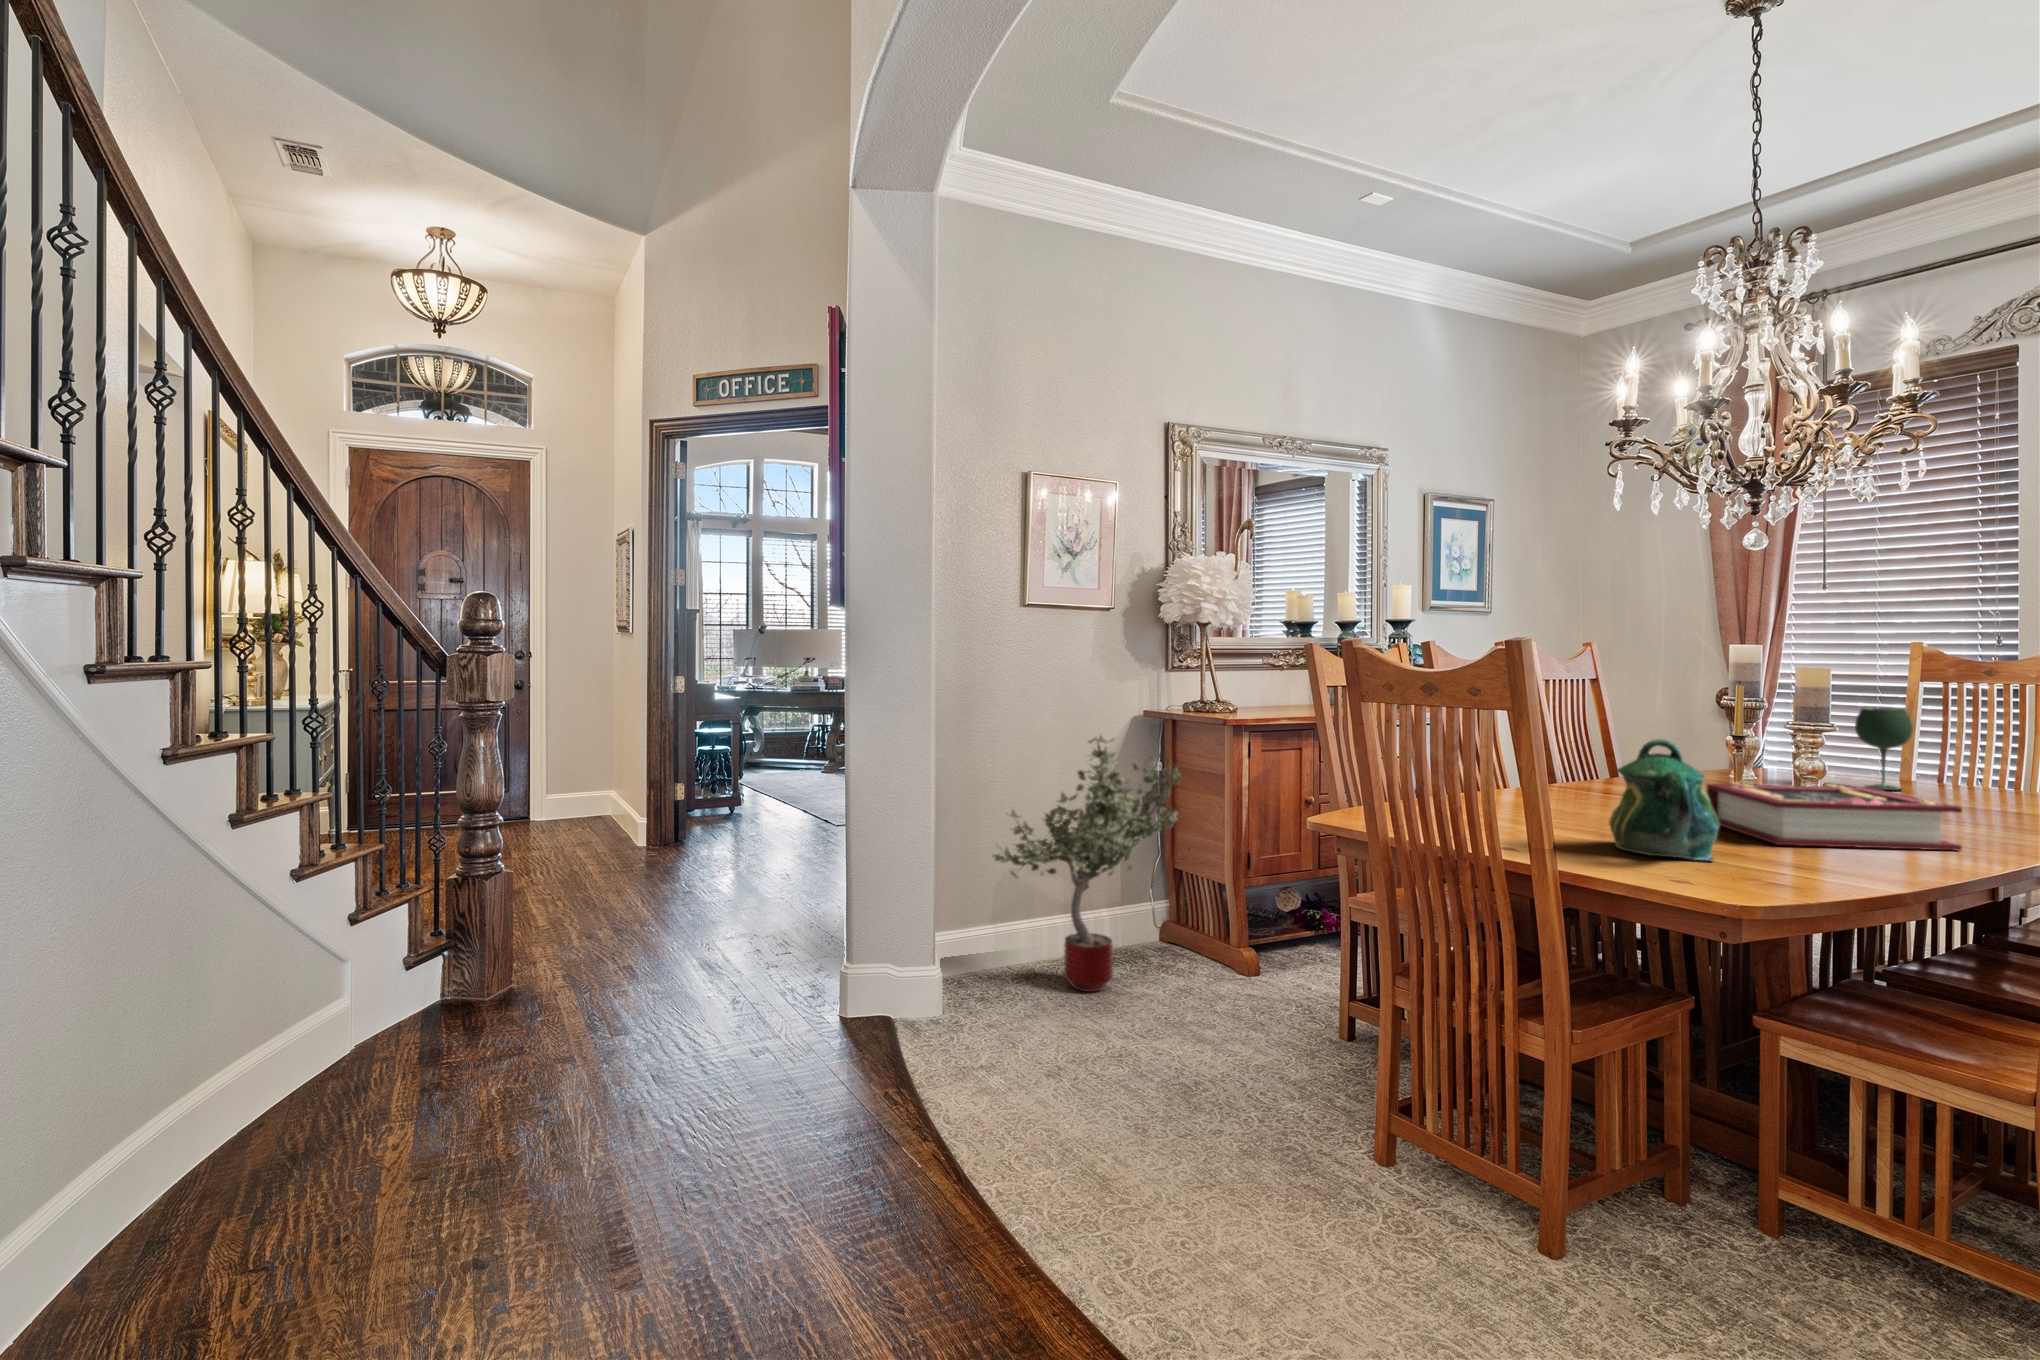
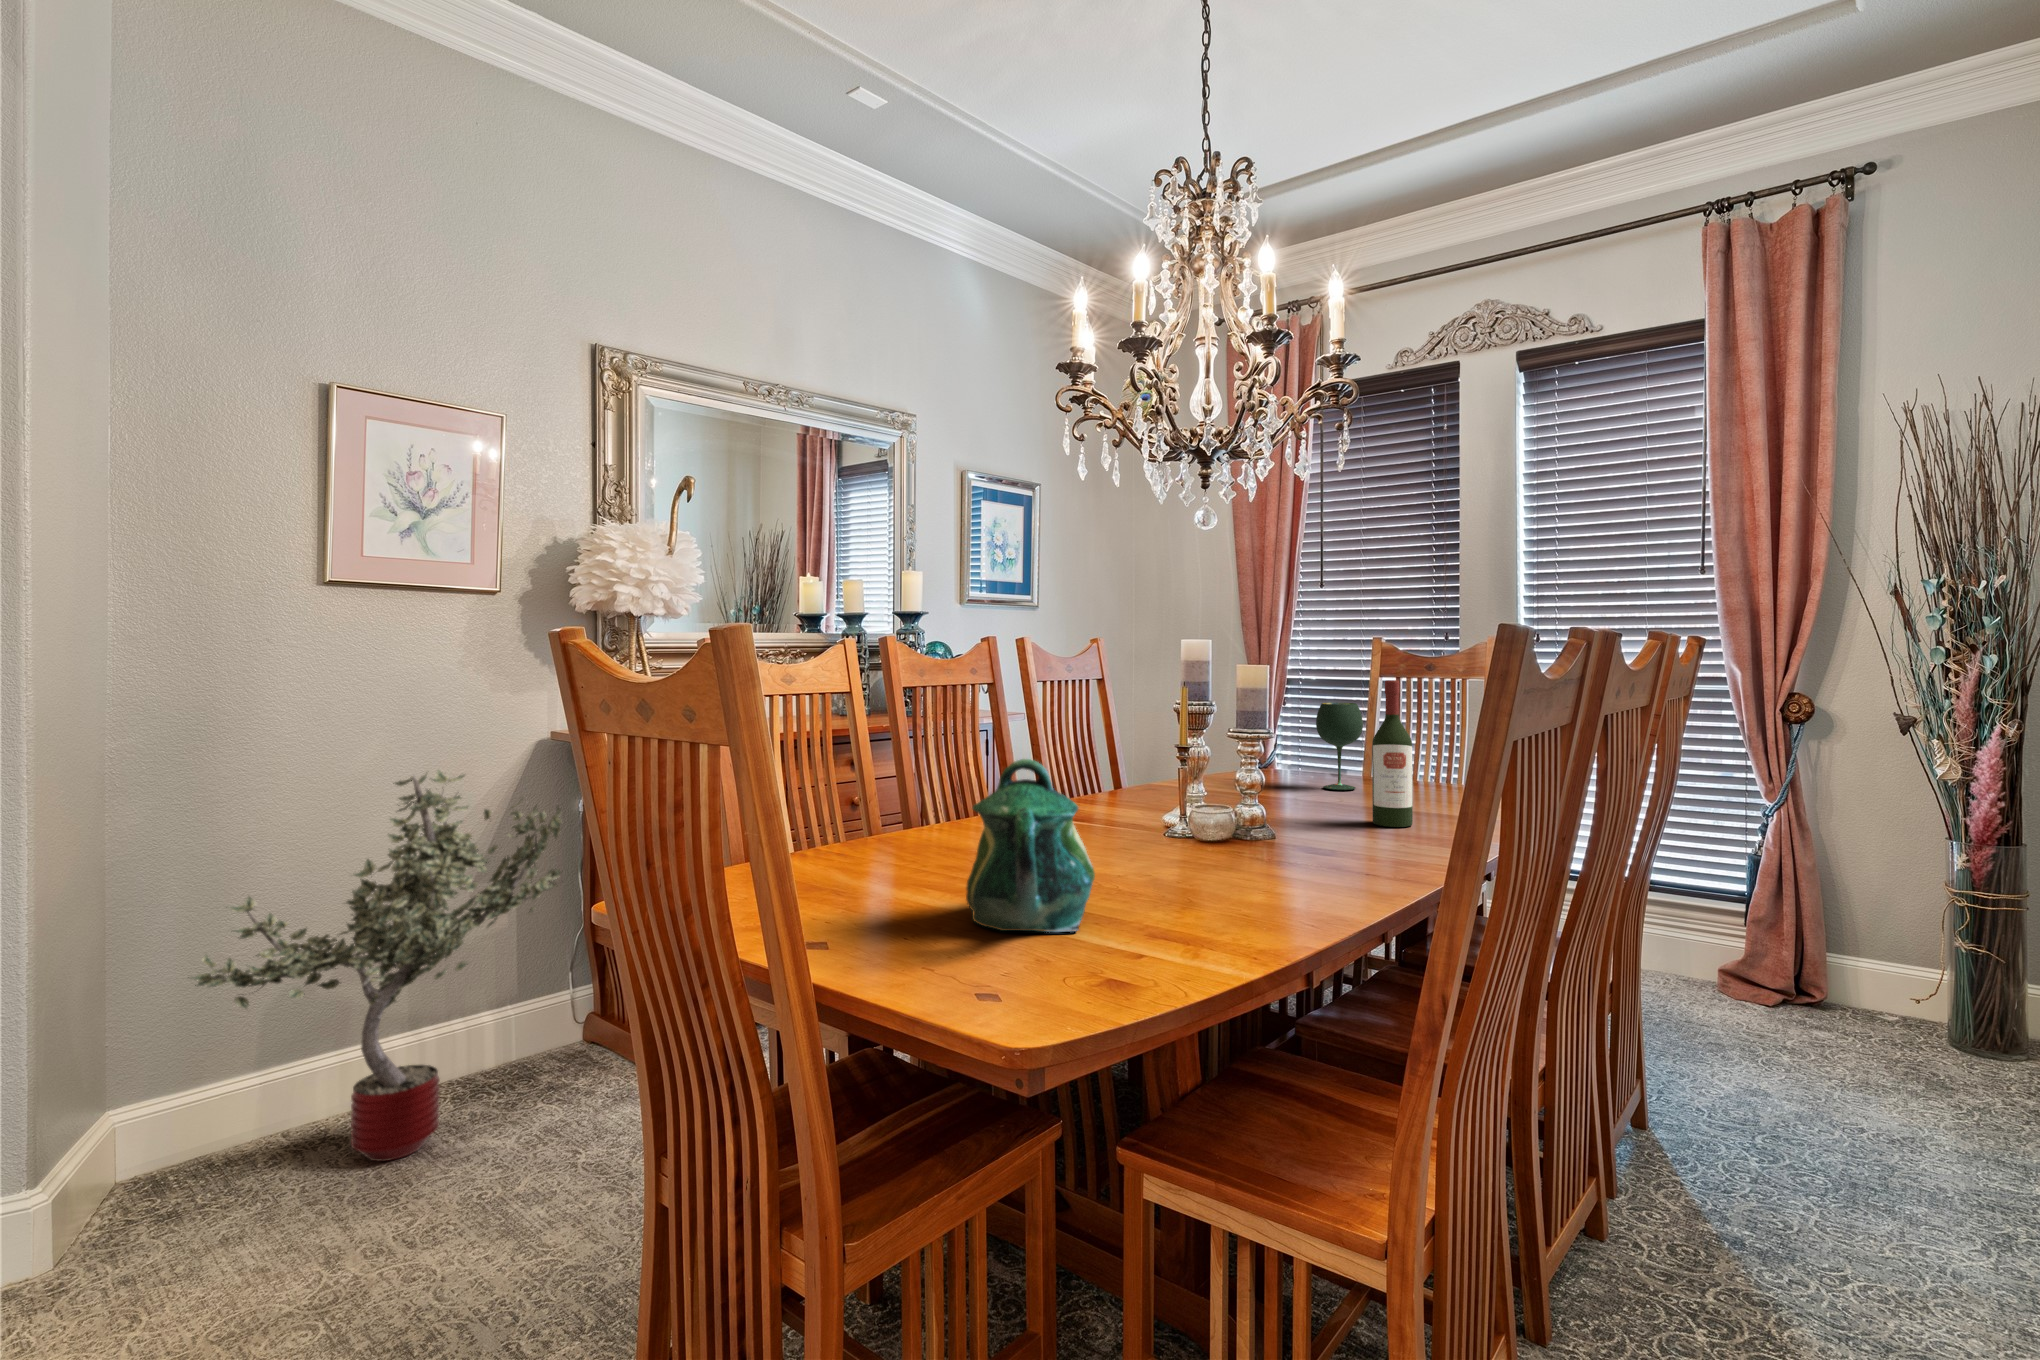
wine bottle: none [1943,689,1991,821] -> present [1372,680,1413,827]
book: present [1706,782,1962,850] -> none [1130,798,1368,889]

